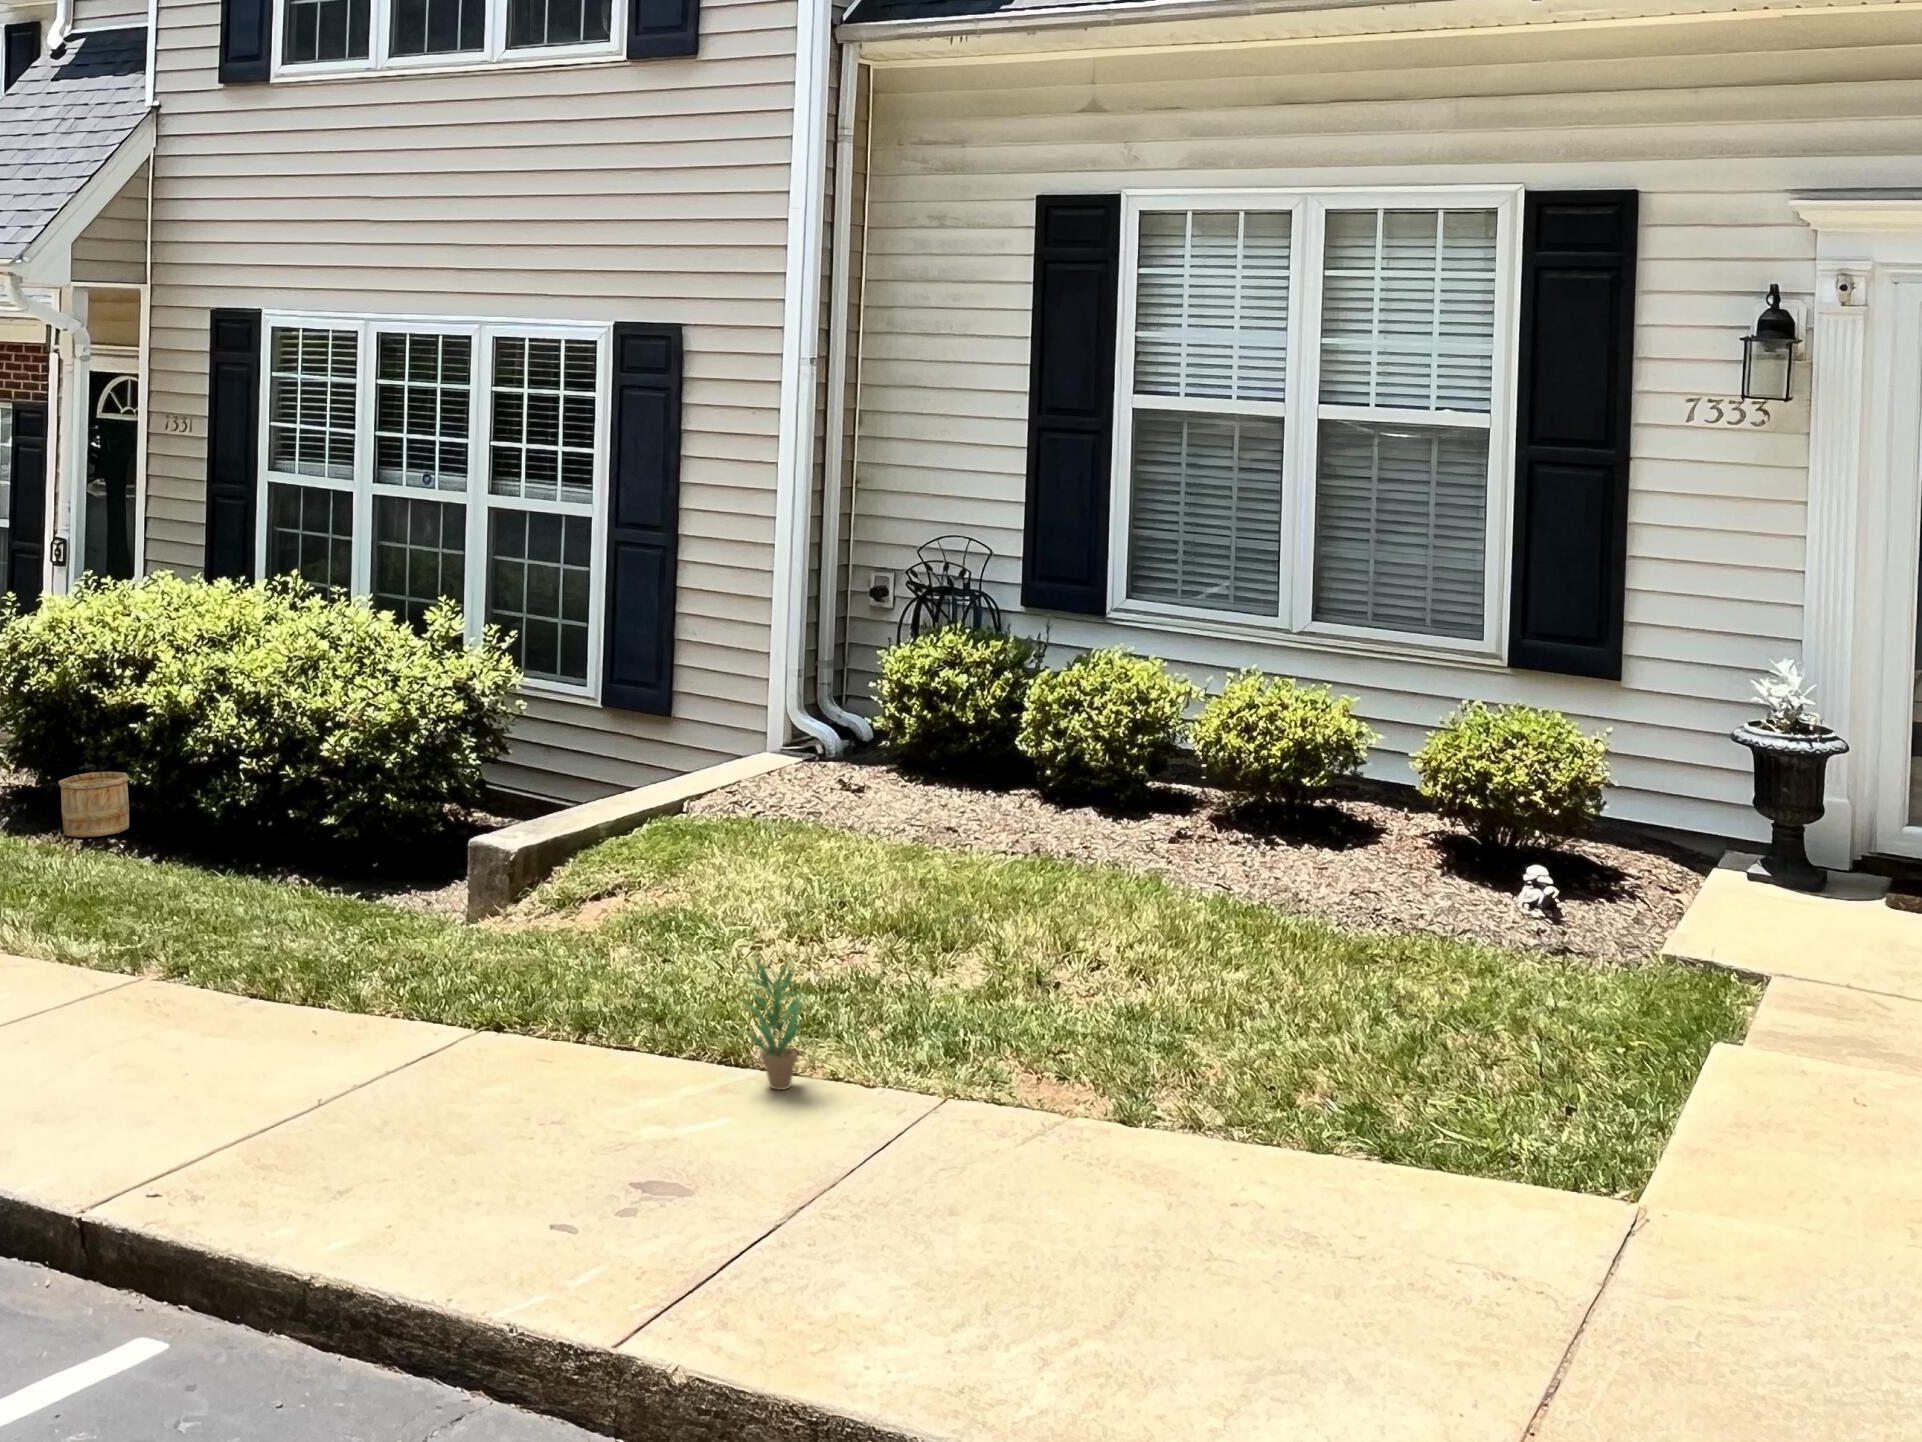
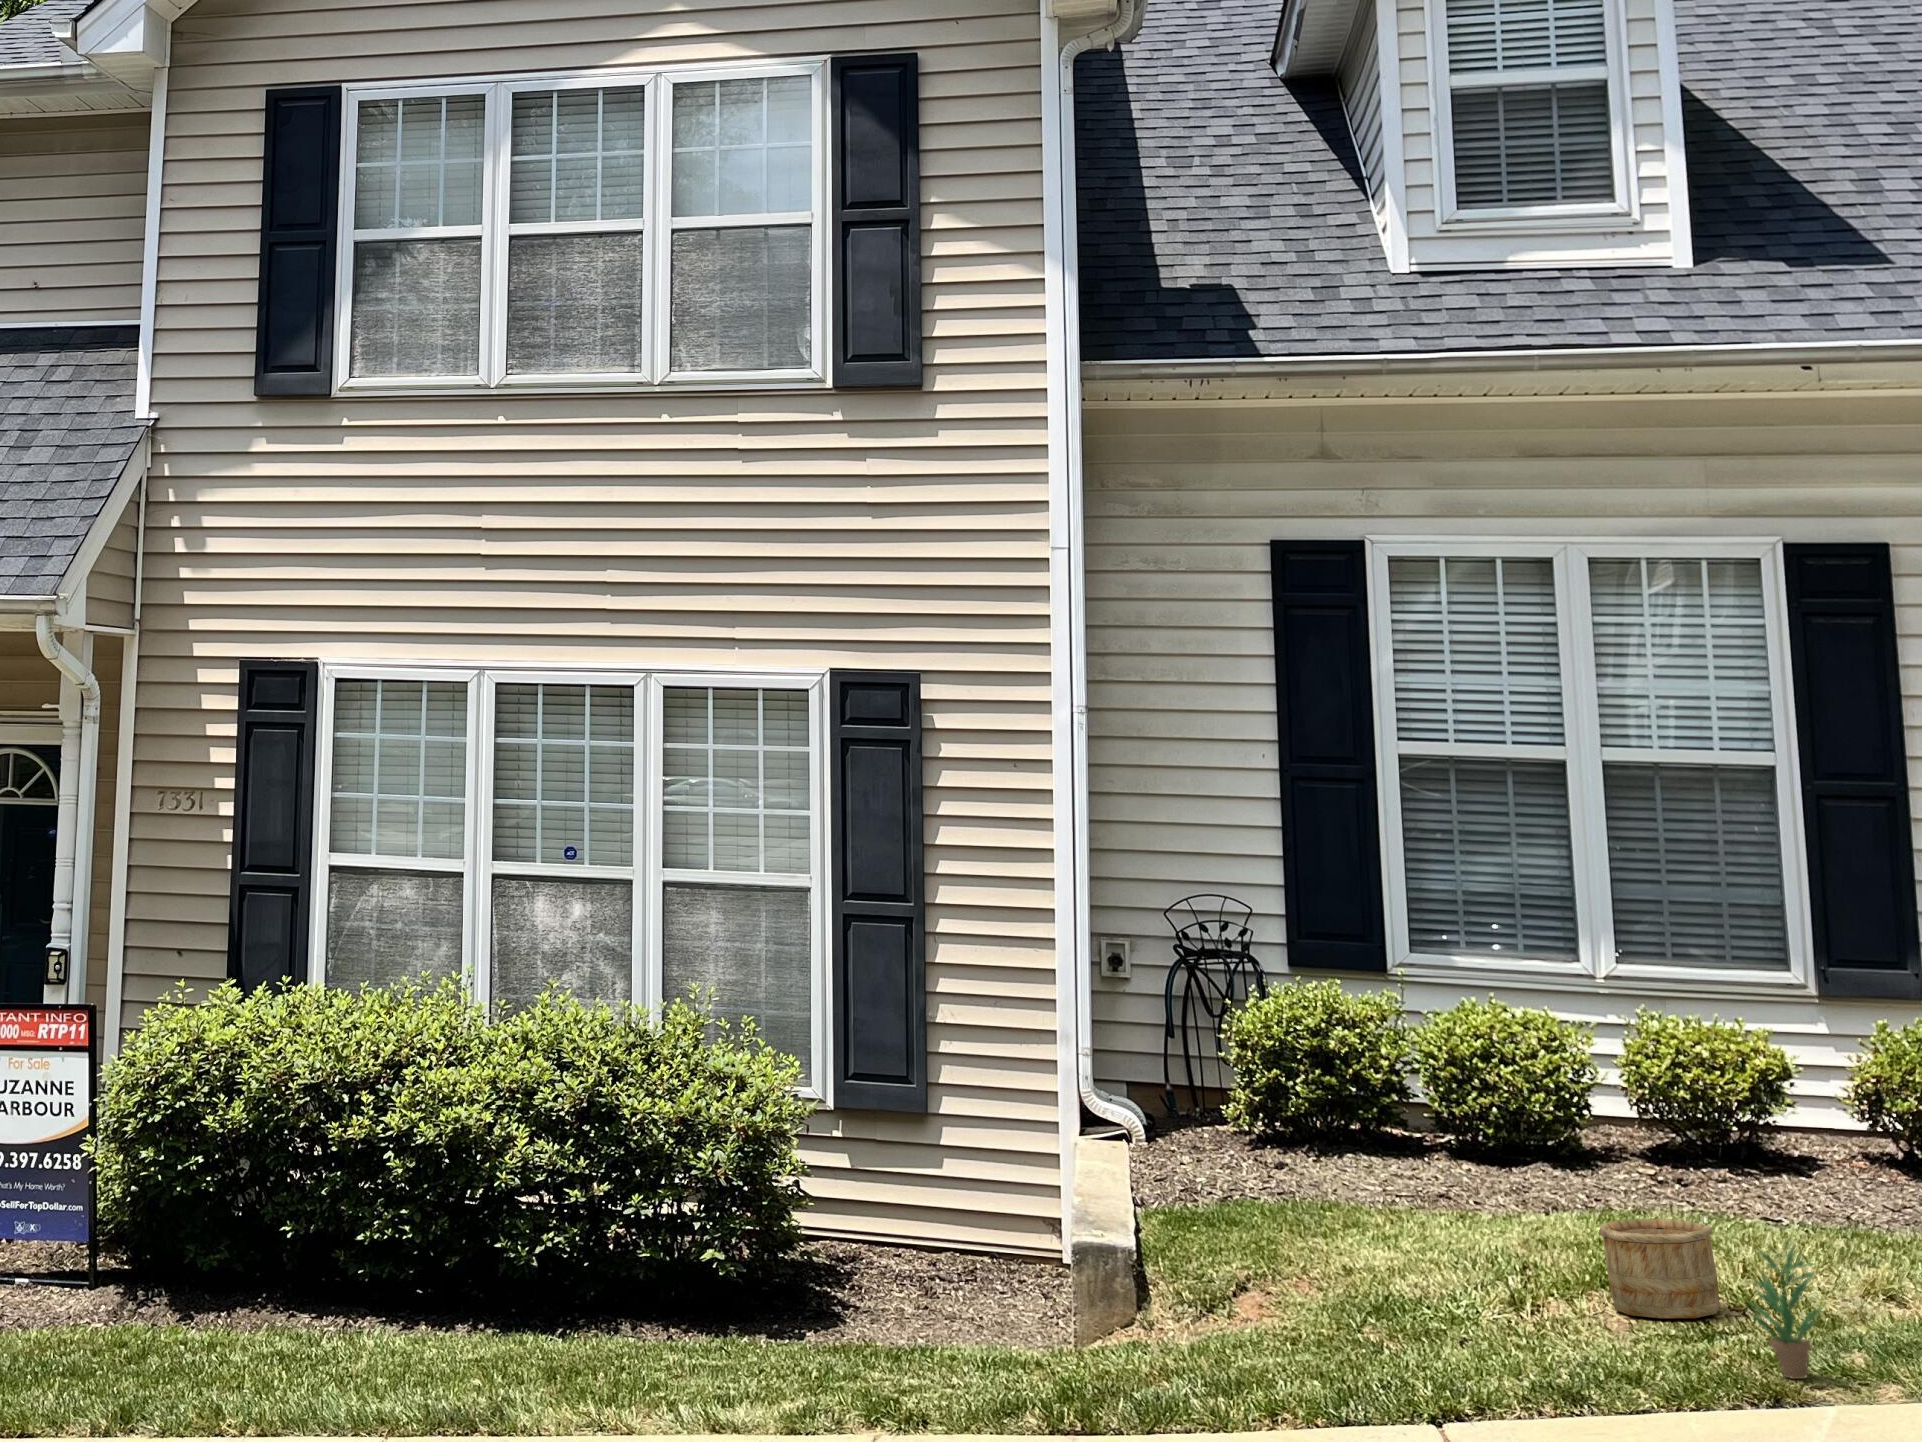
wooden bucket: present [58,772,129,837] -> present [1598,1218,1720,1318]

